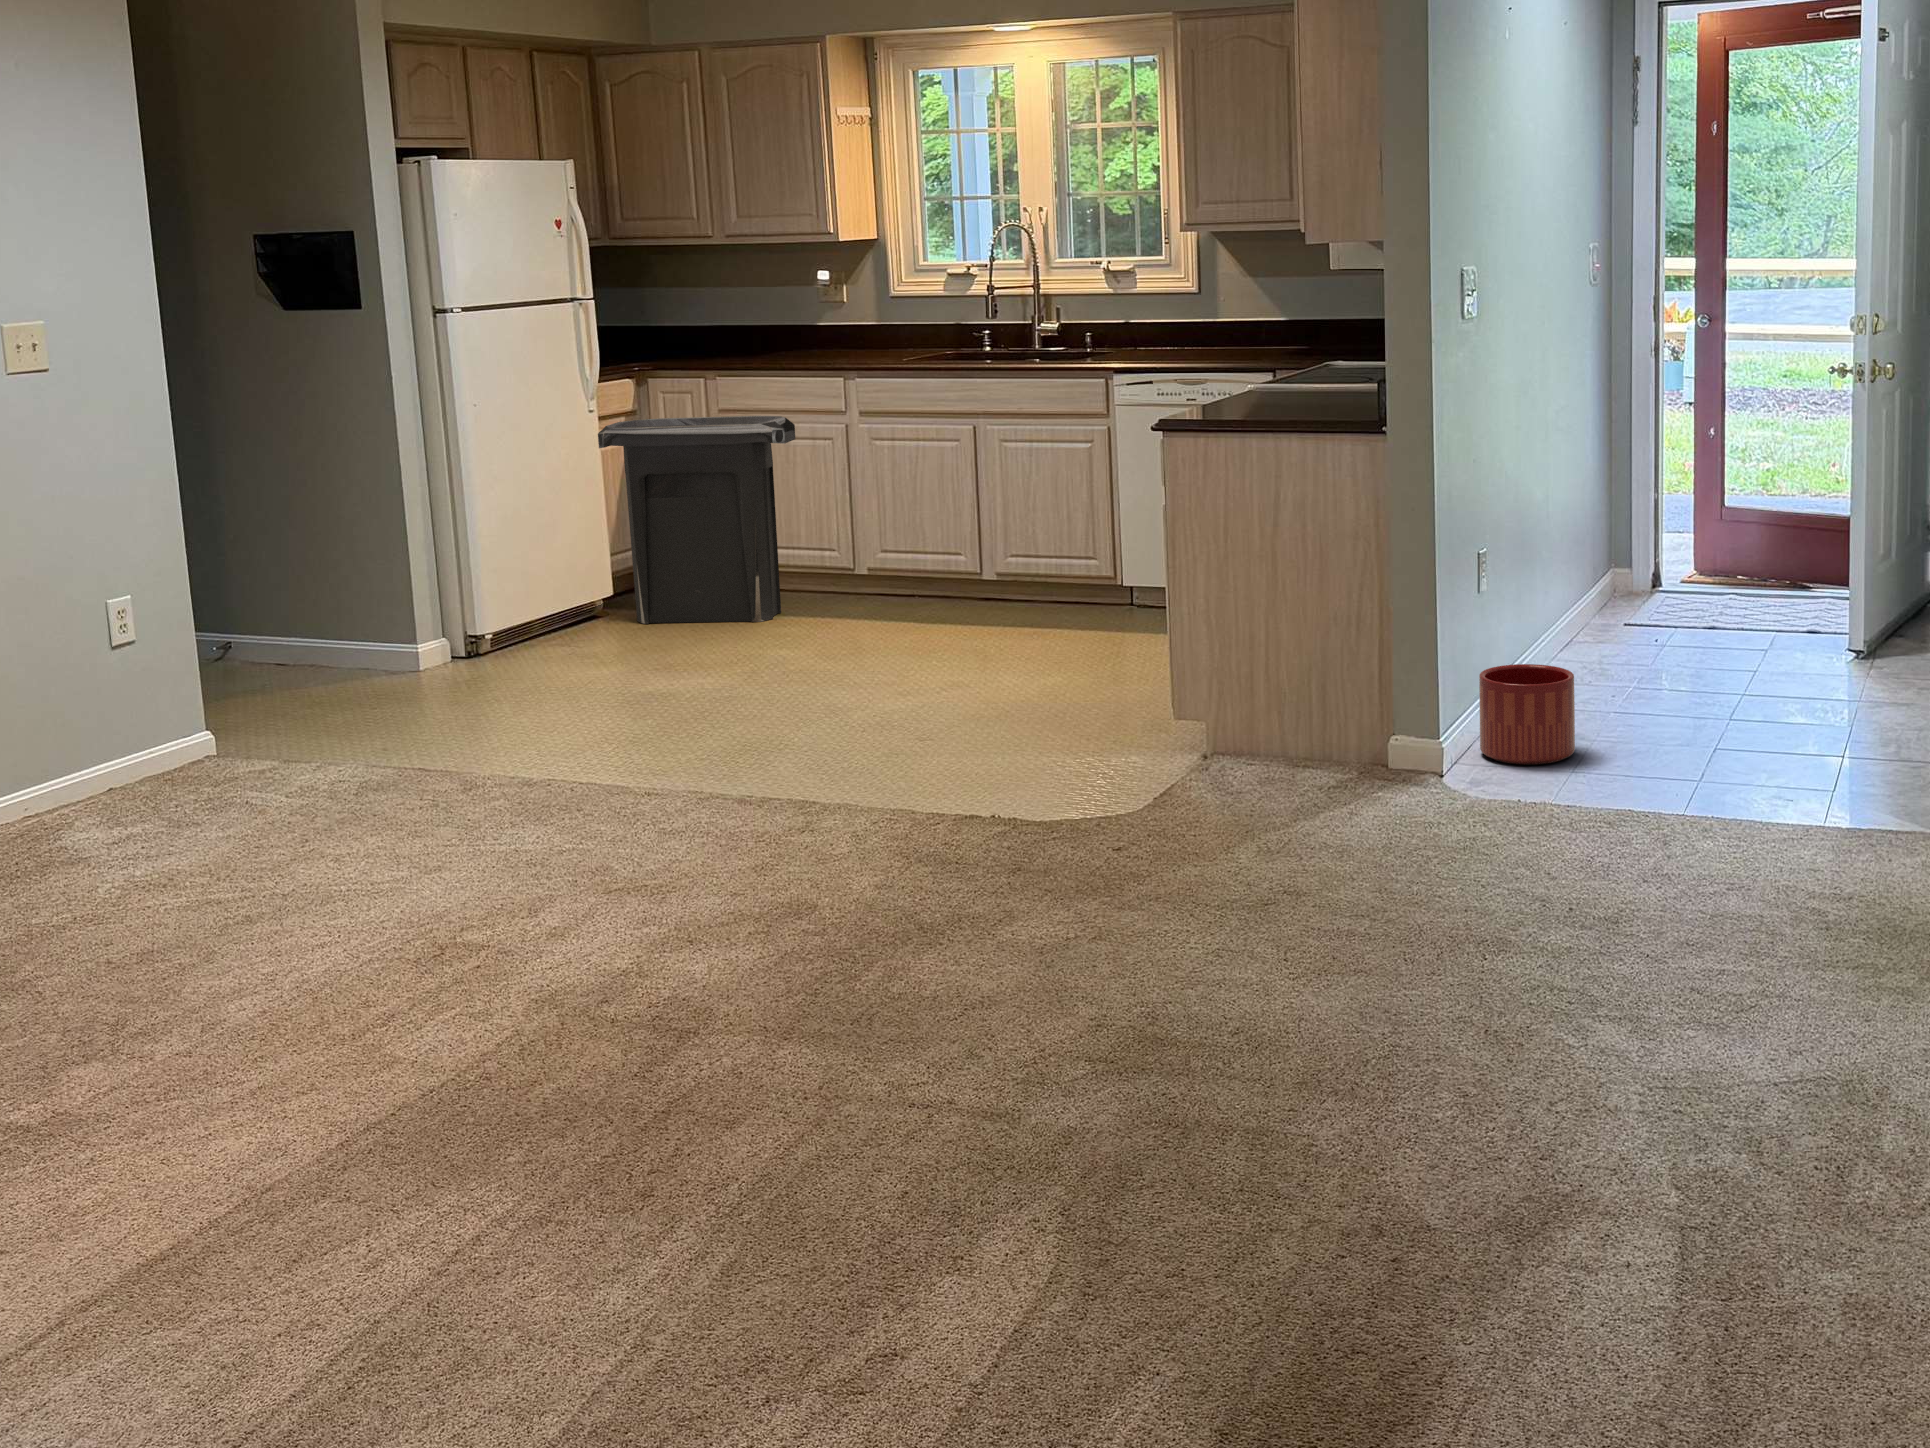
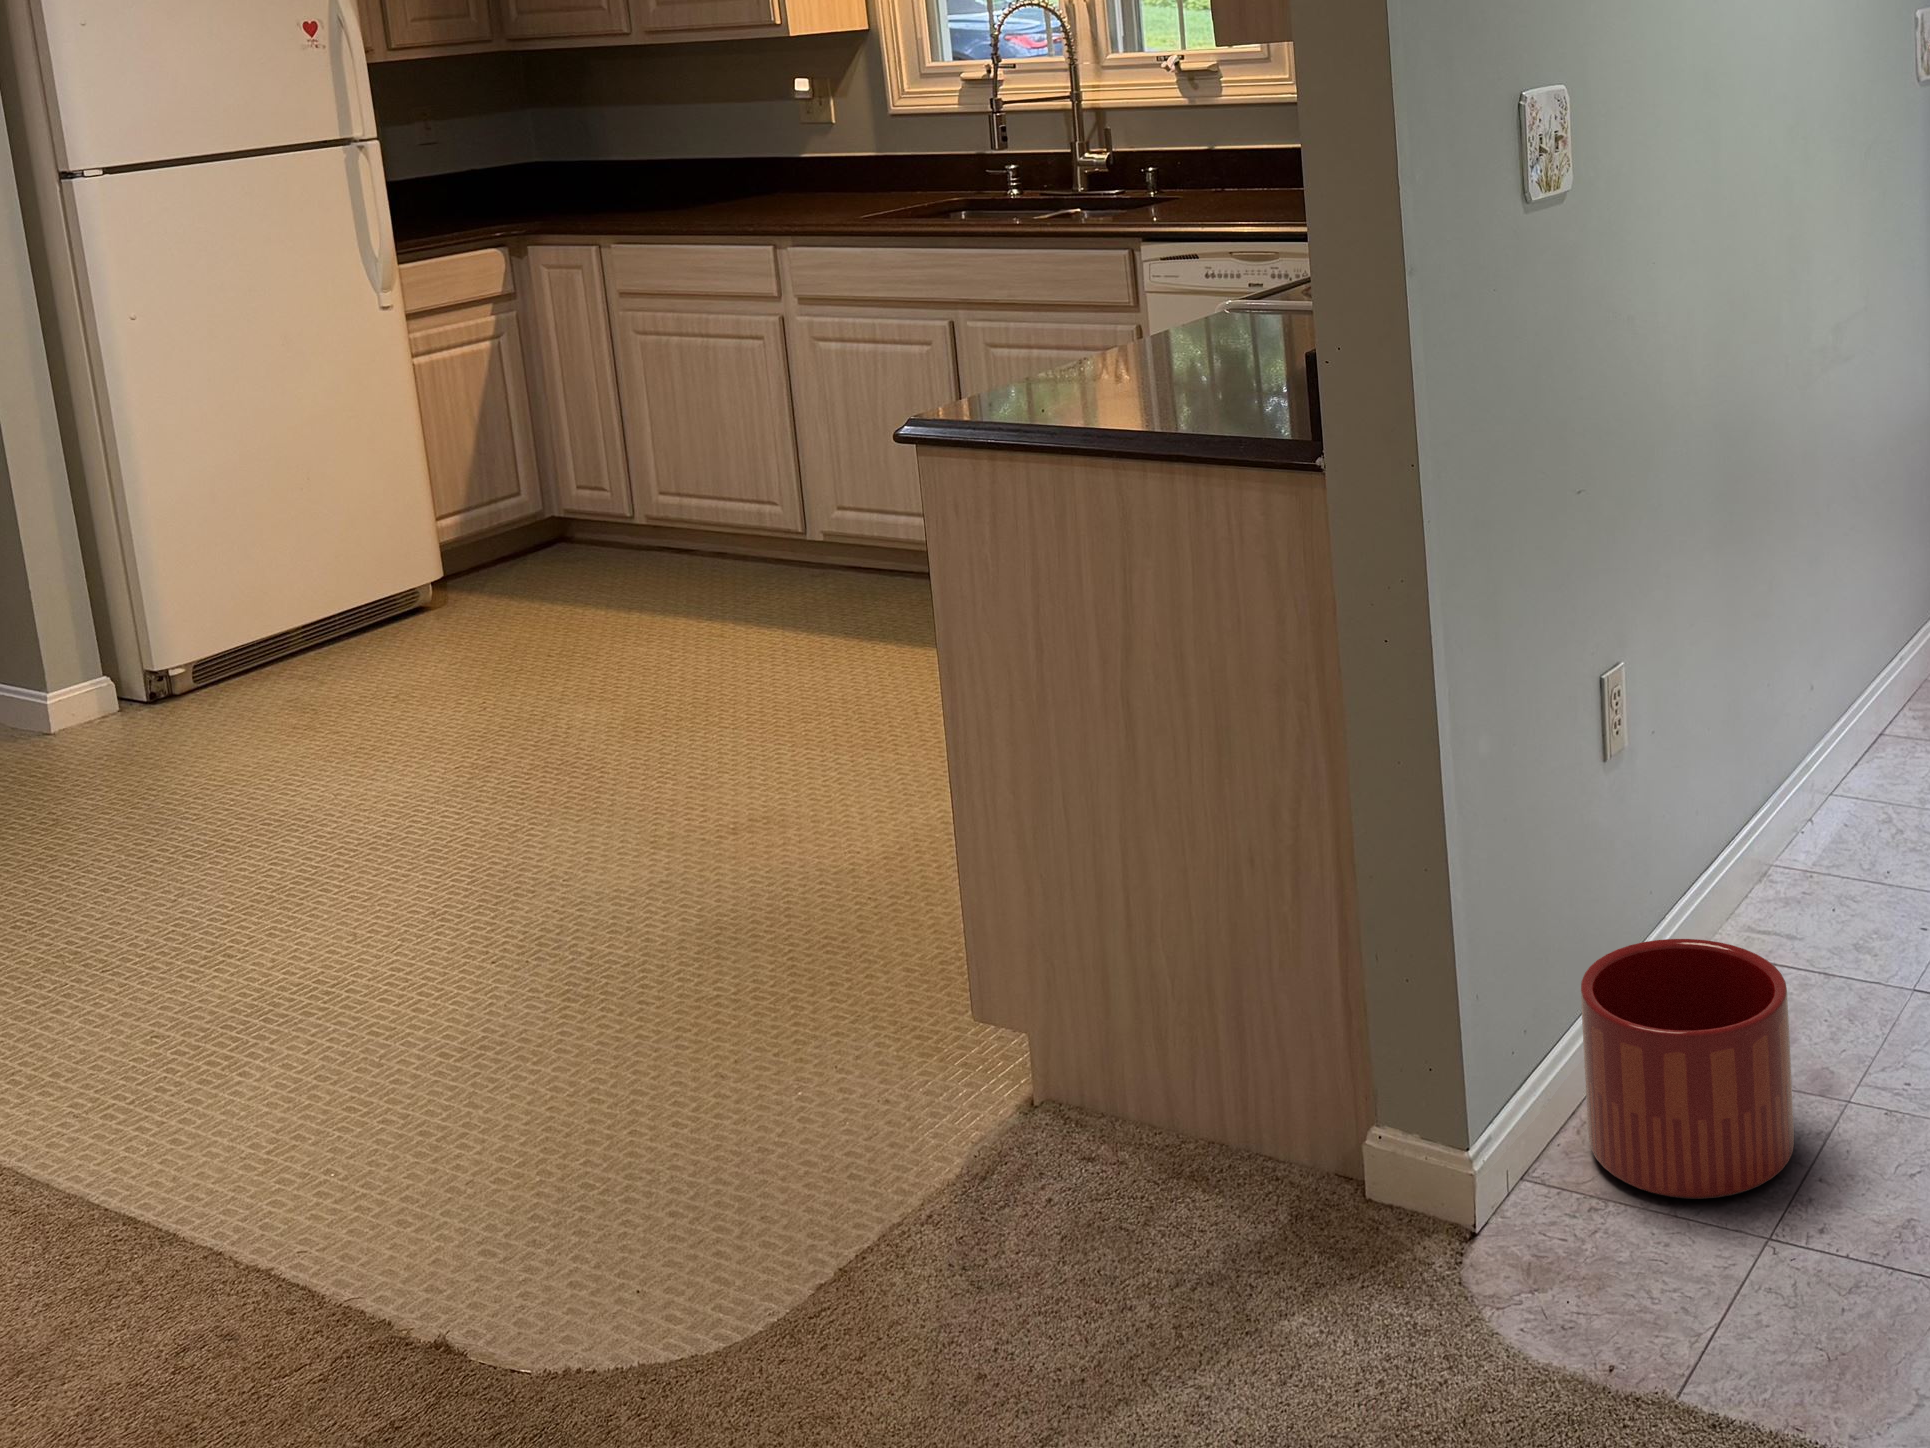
trash can: present [598,416,795,624] -> none [383,310,678,634]

